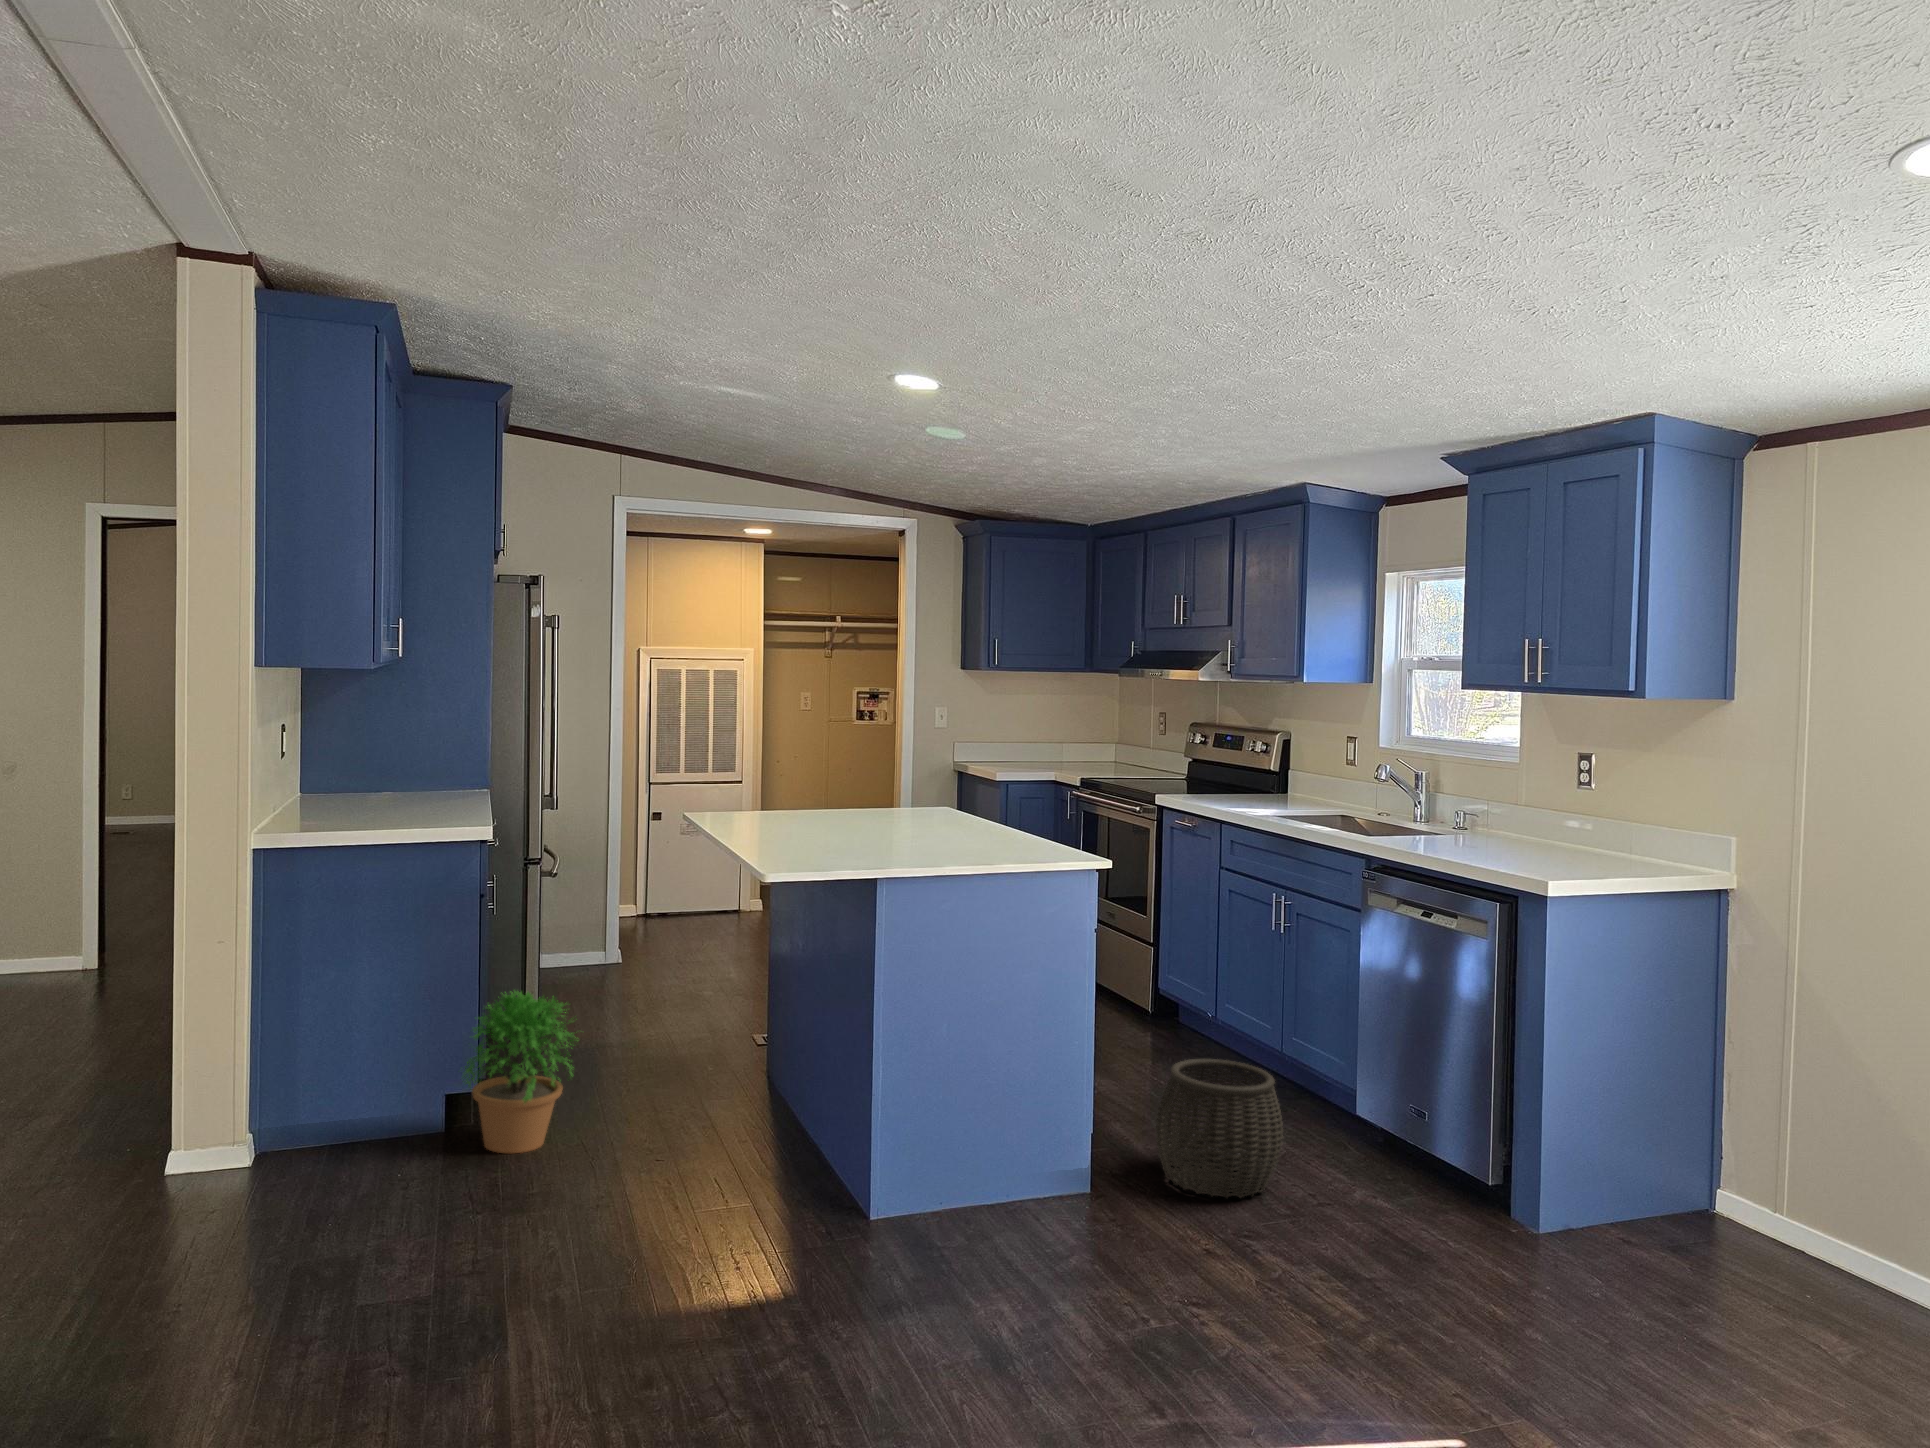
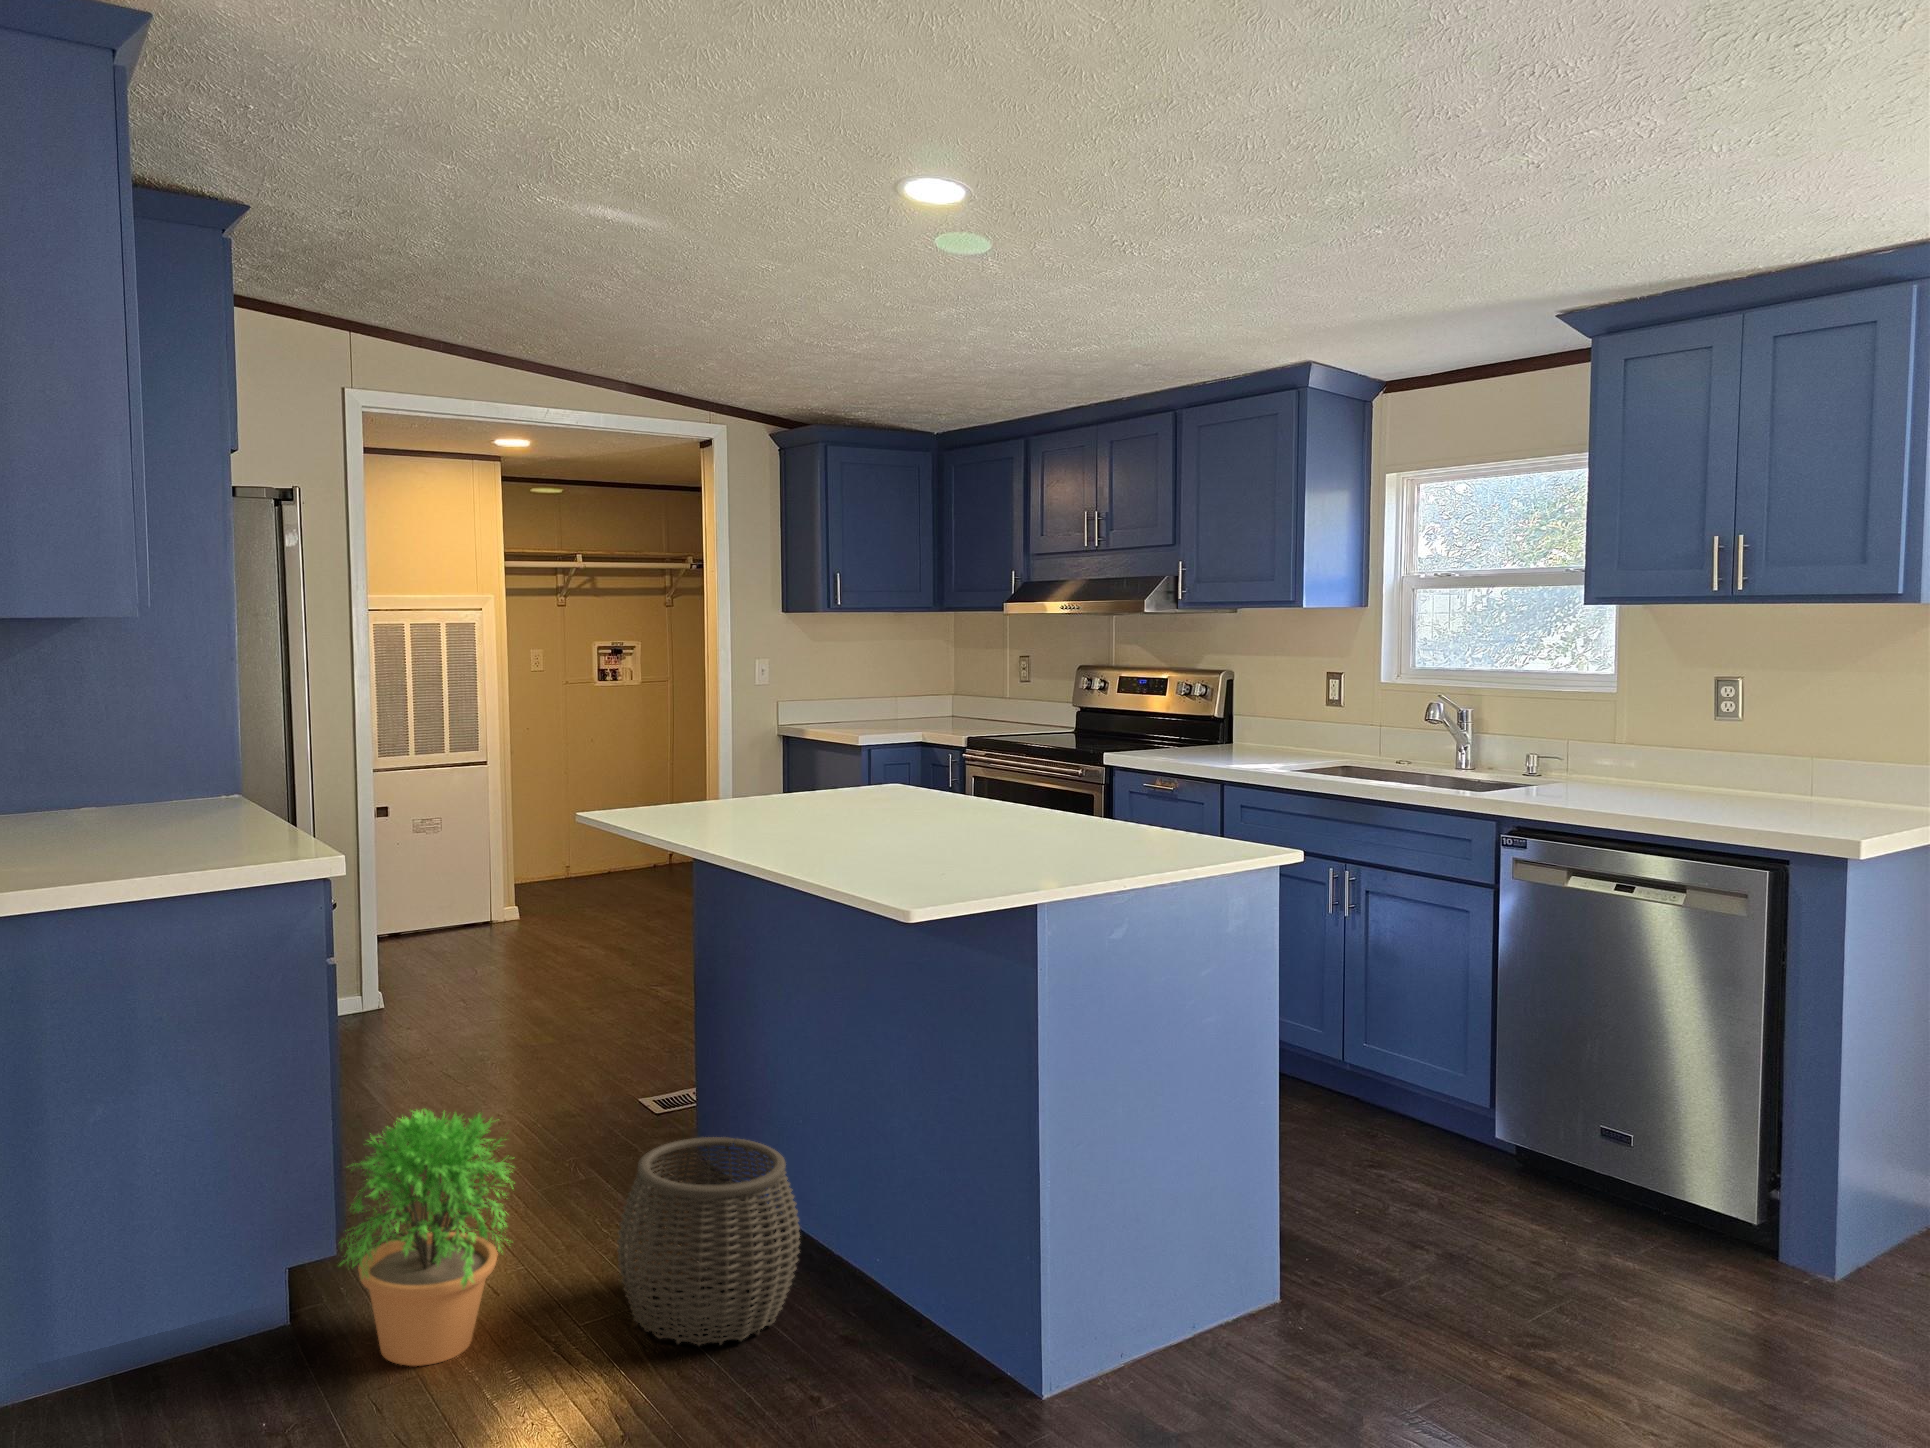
woven basket: present [1154,1059,1283,1198] -> present [617,1137,800,1345]

